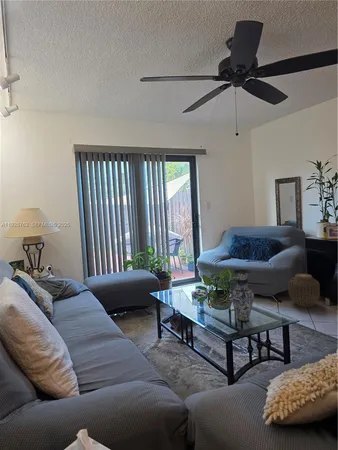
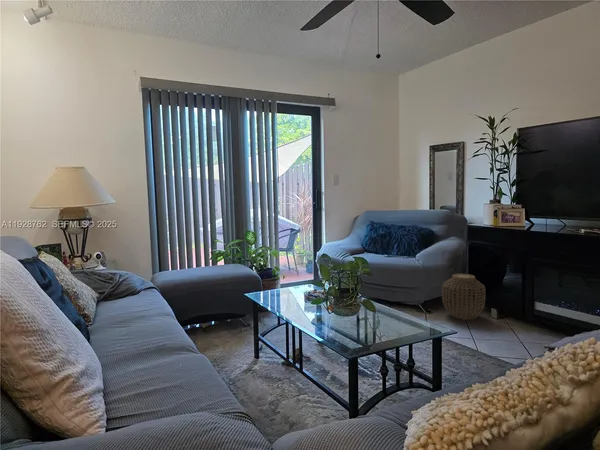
vase: present [231,269,254,322] -> none [358,255,392,333]

